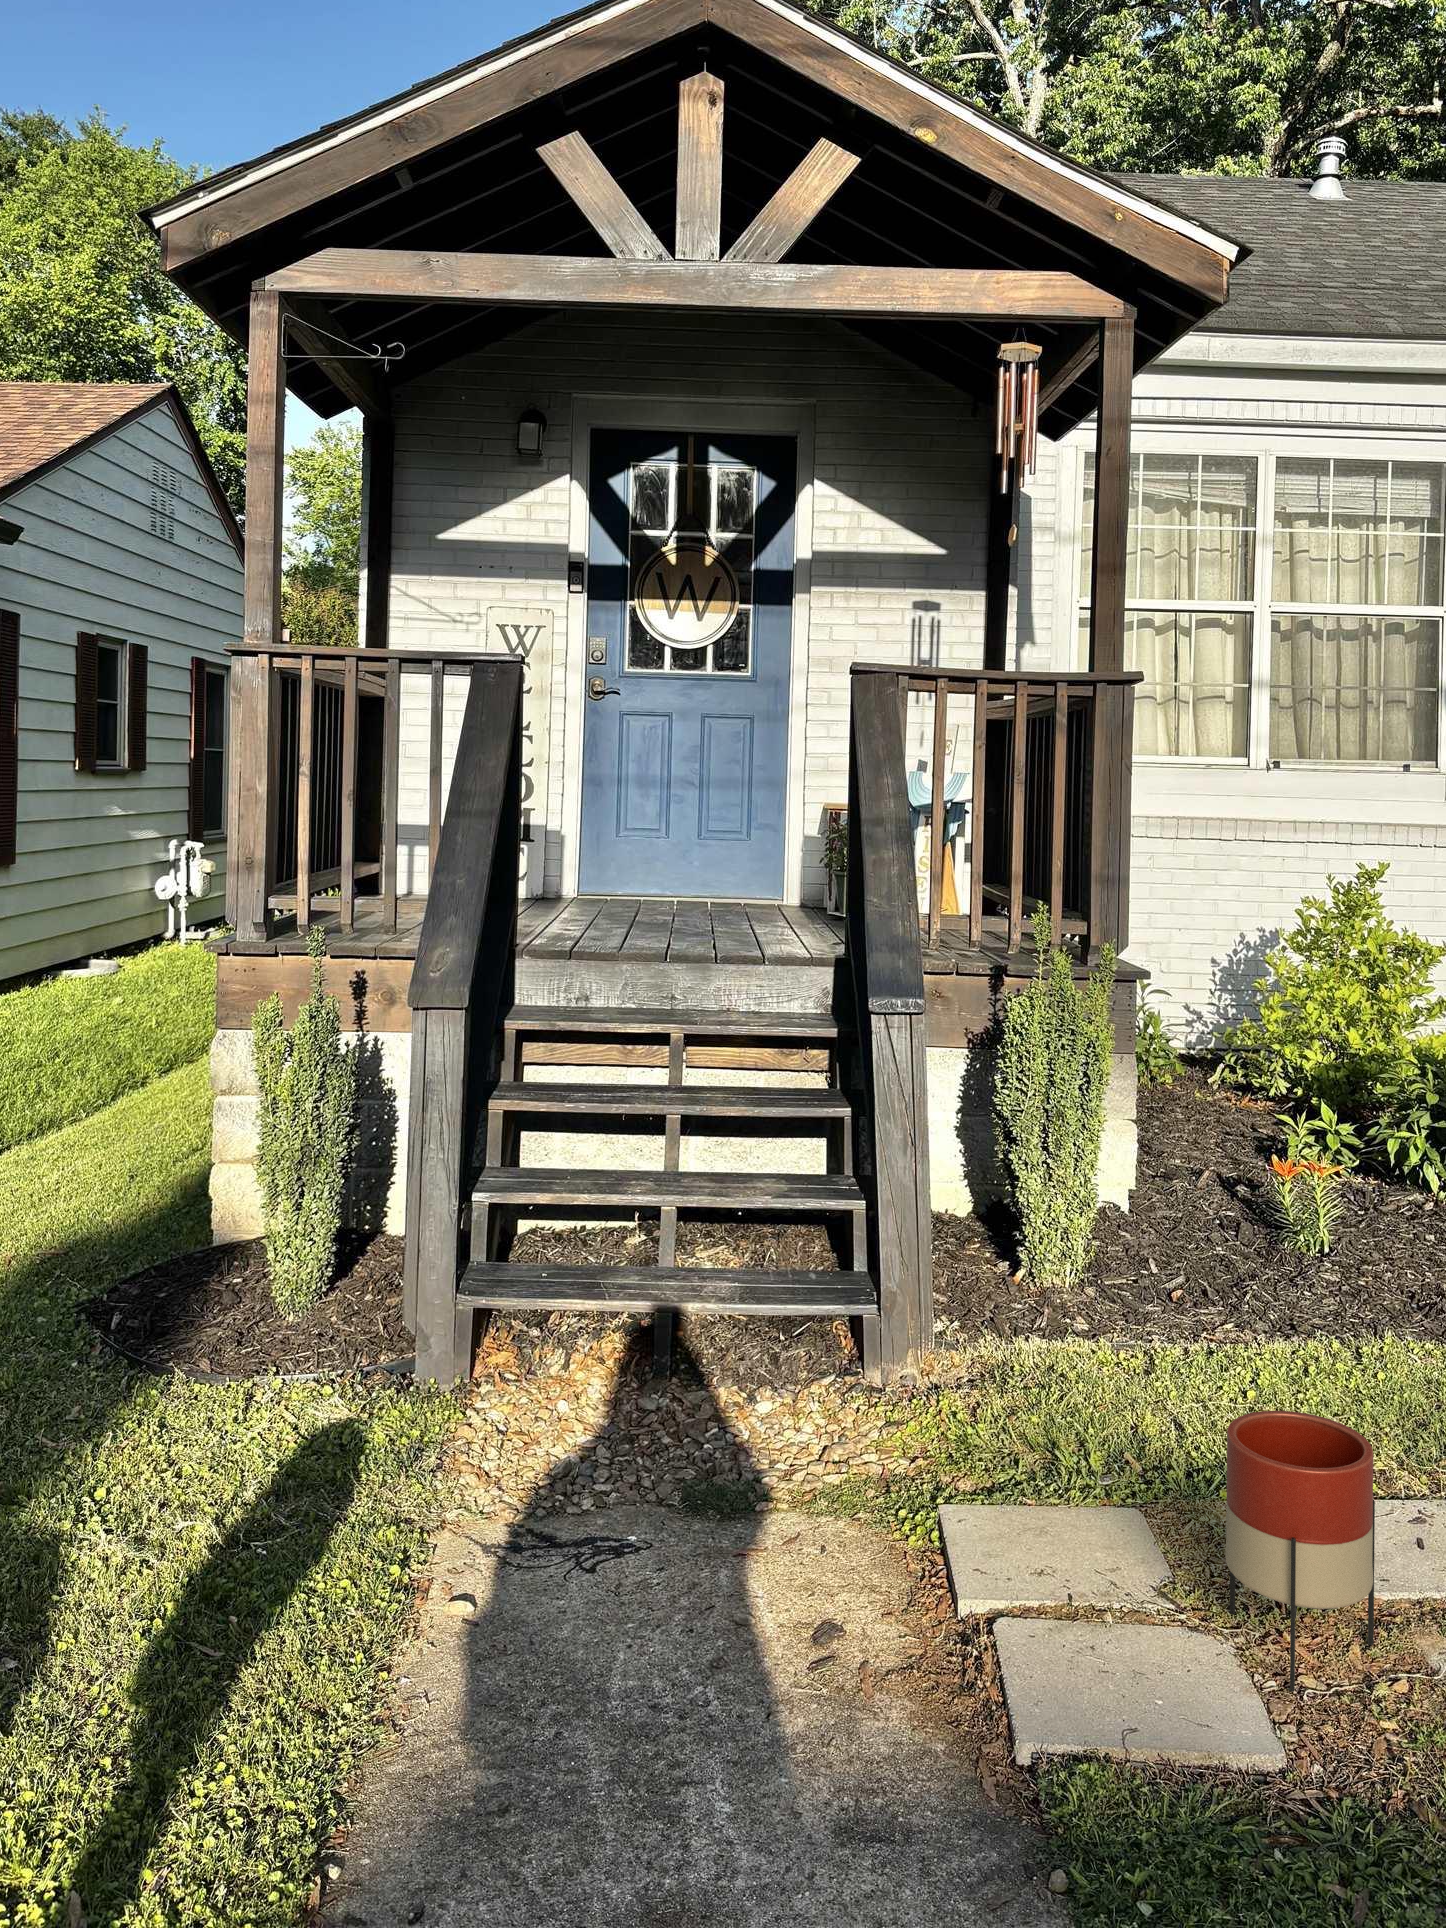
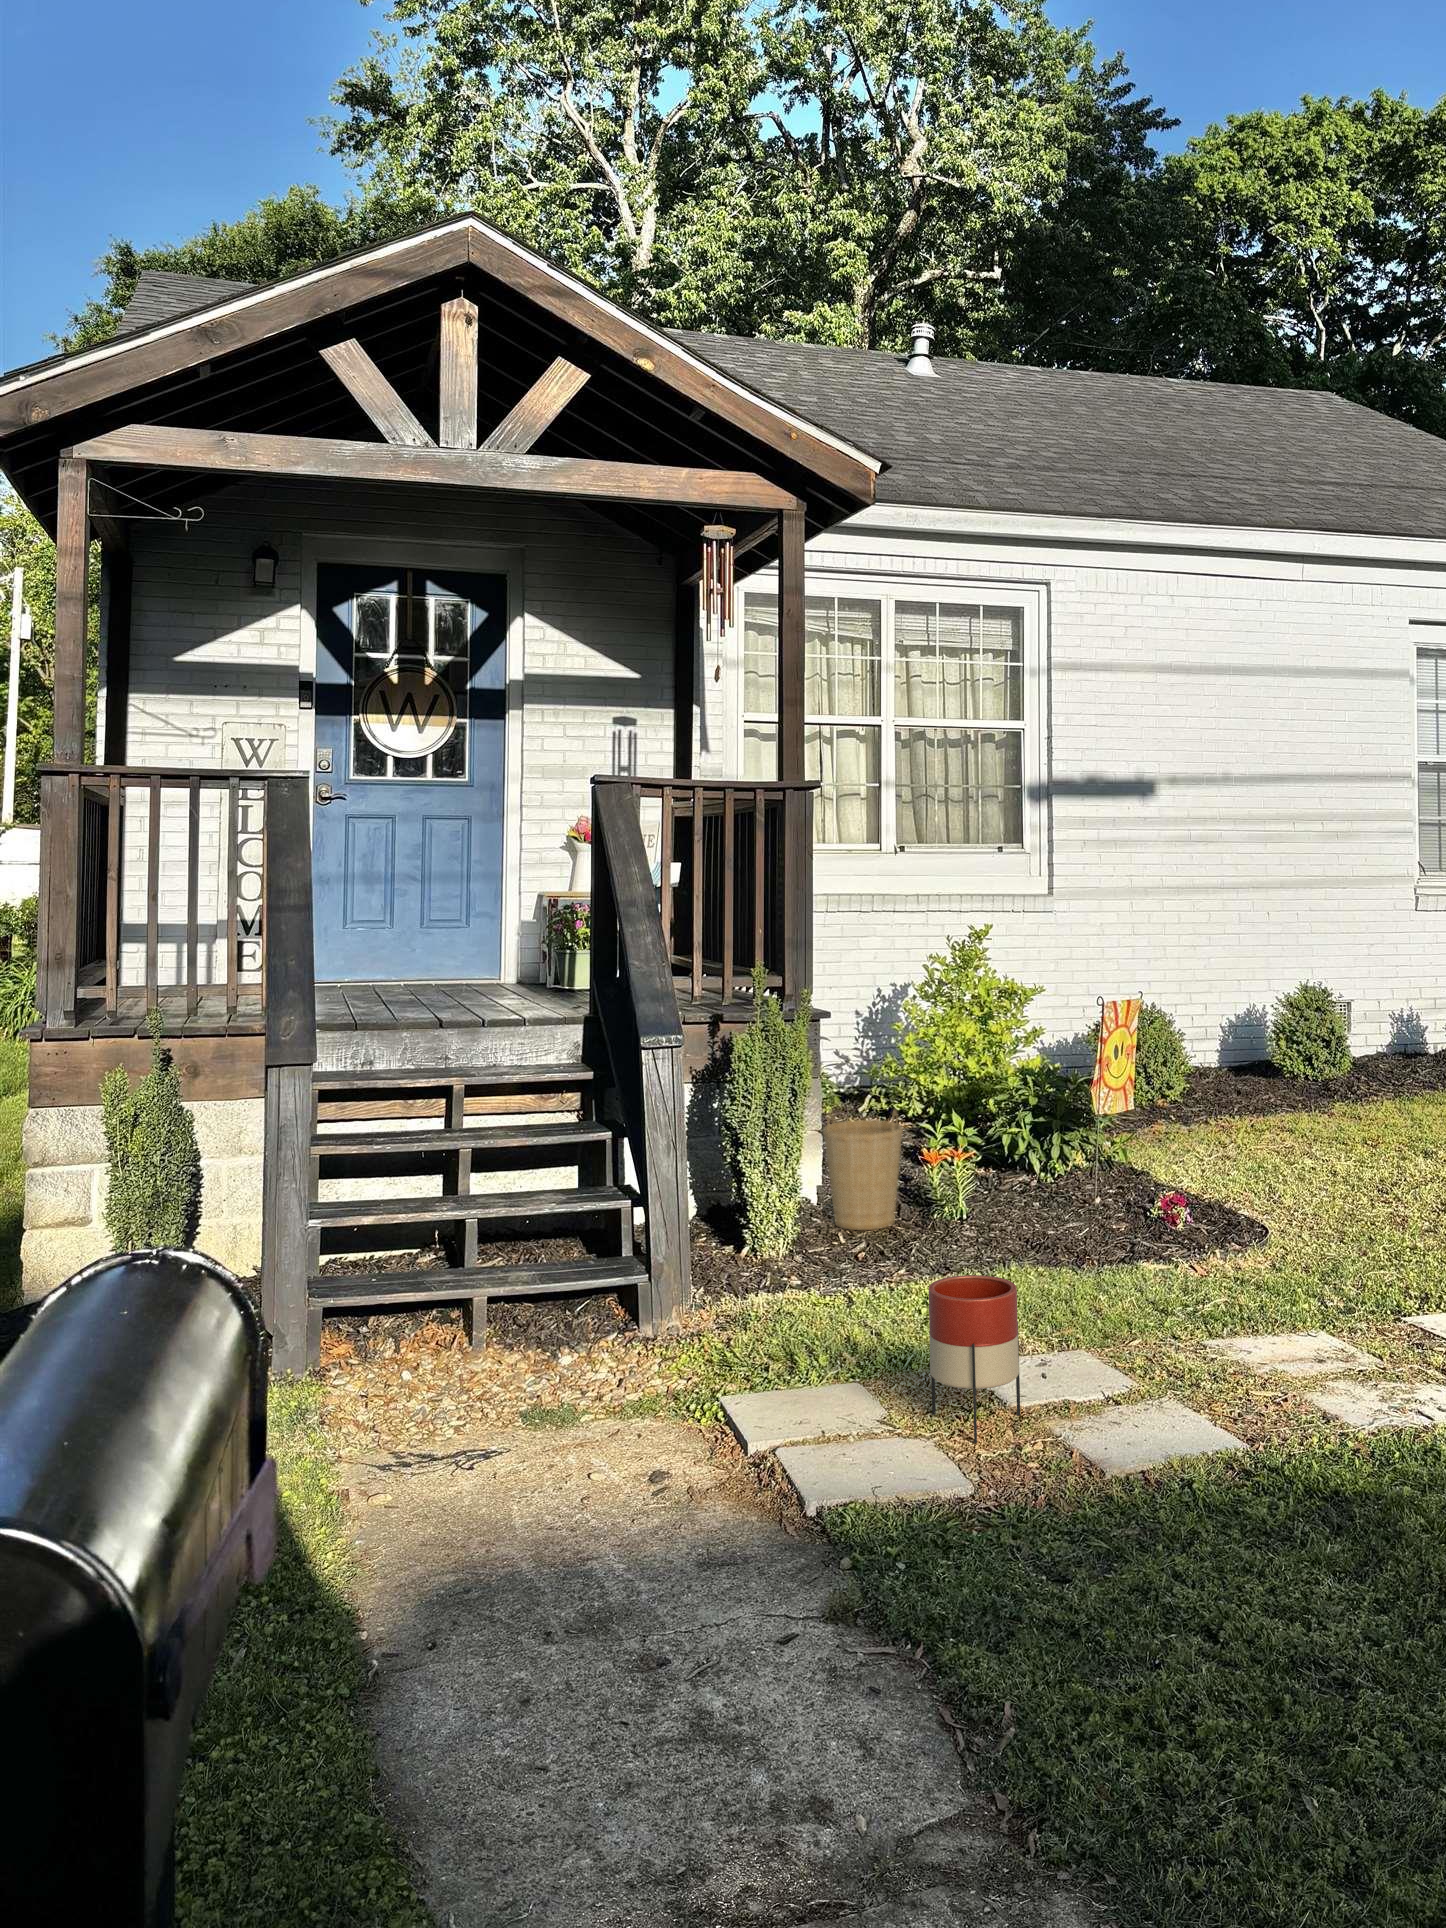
basket: none [1133,1092,1242,1256] -> present [823,1110,903,1230]

